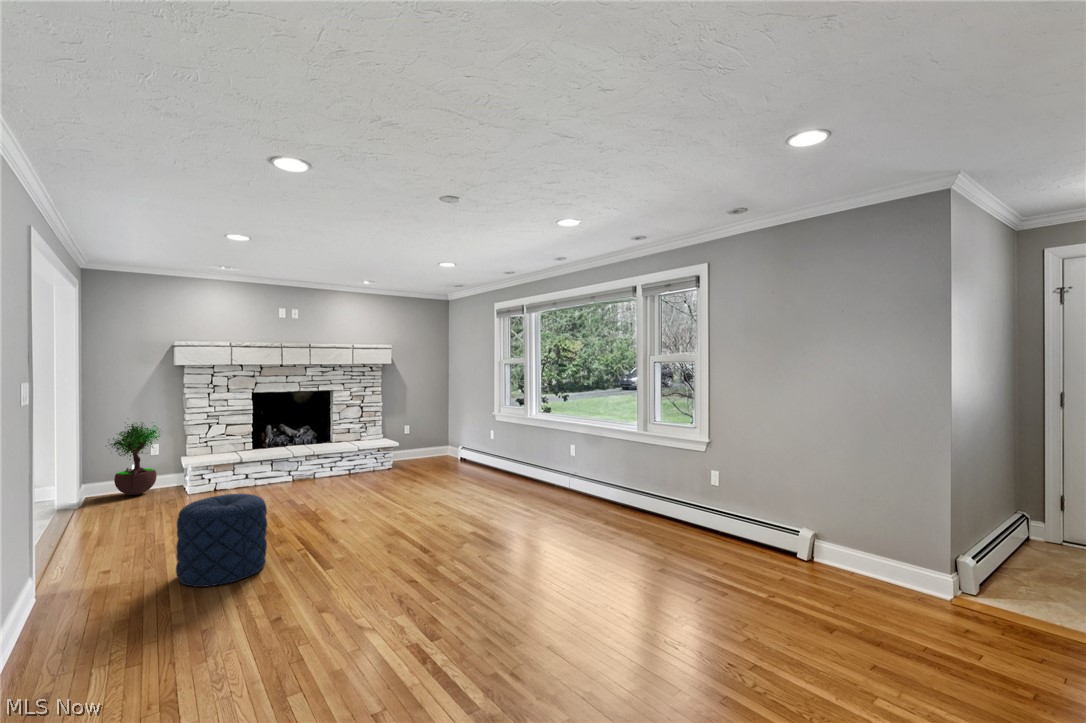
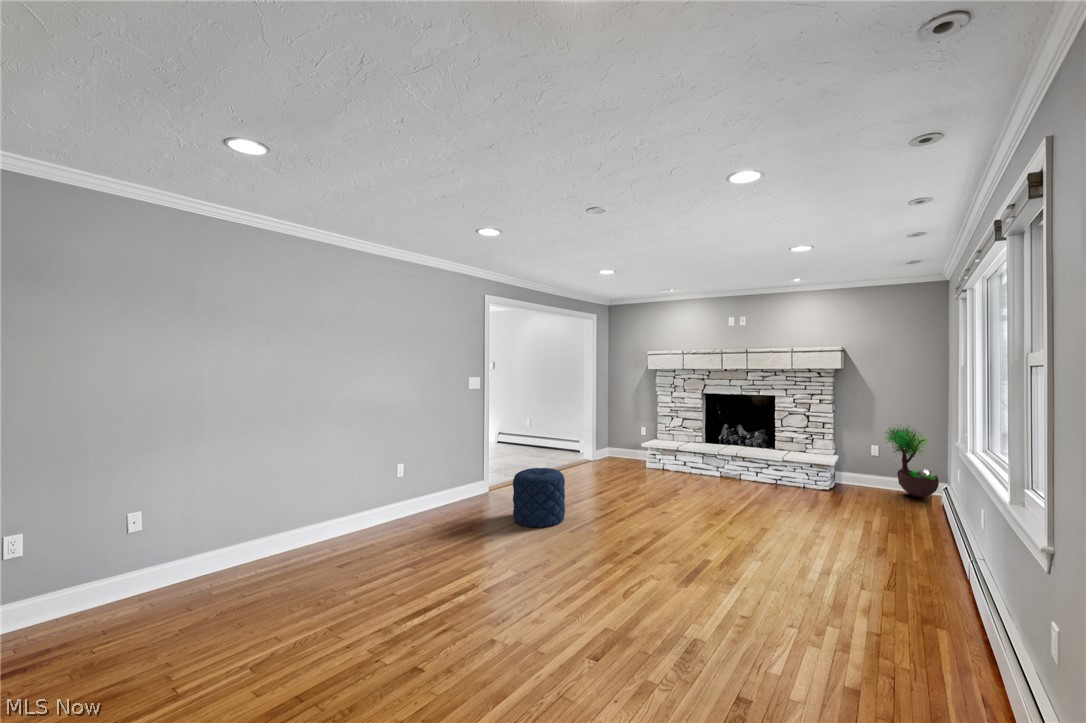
potted tree: present [109,422,160,495] -> present [886,426,939,497]

